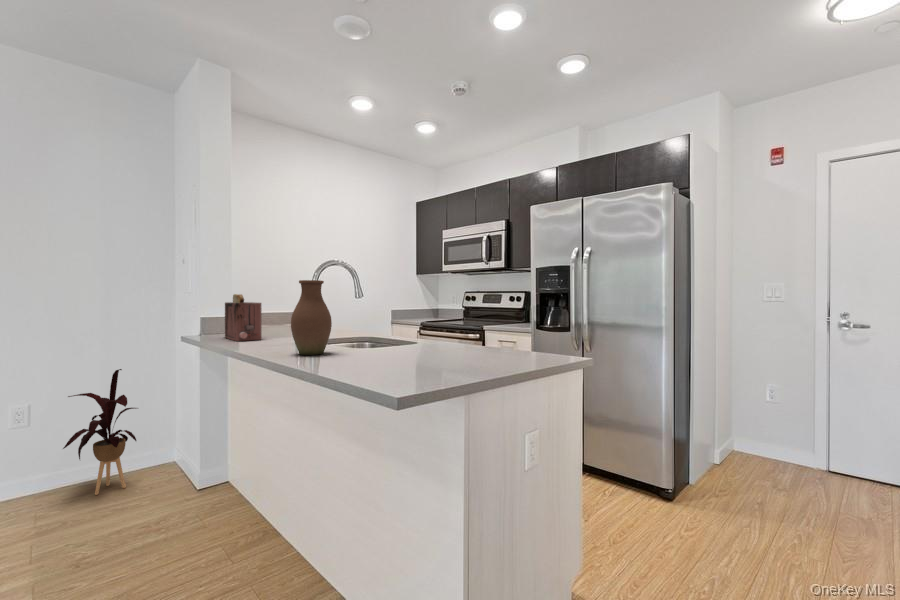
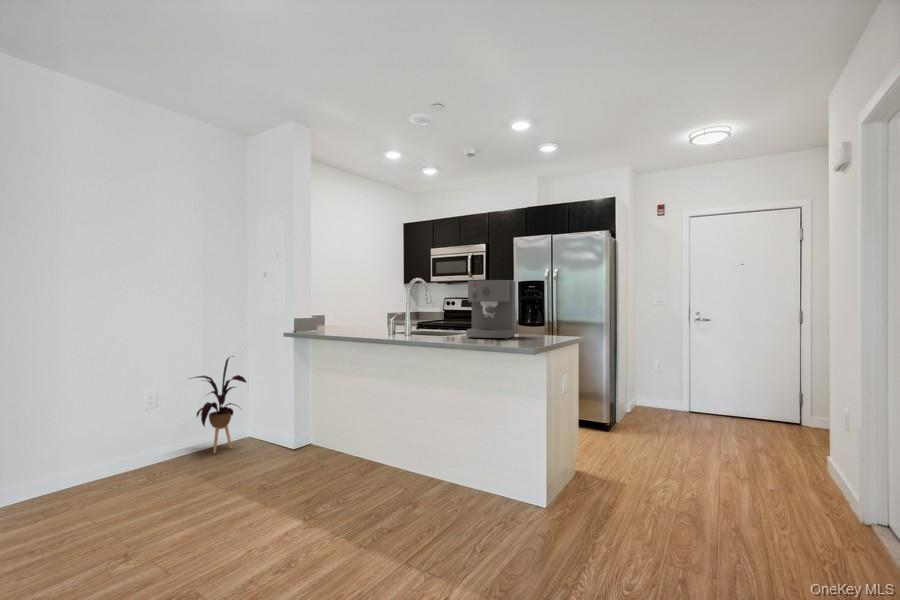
coffee maker: none [335,255,439,371] -> present [466,280,515,339]
vase: present [291,280,332,355] -> none [420,291,443,336]
toaster: present [225,294,262,341] -> none [328,299,361,331]

